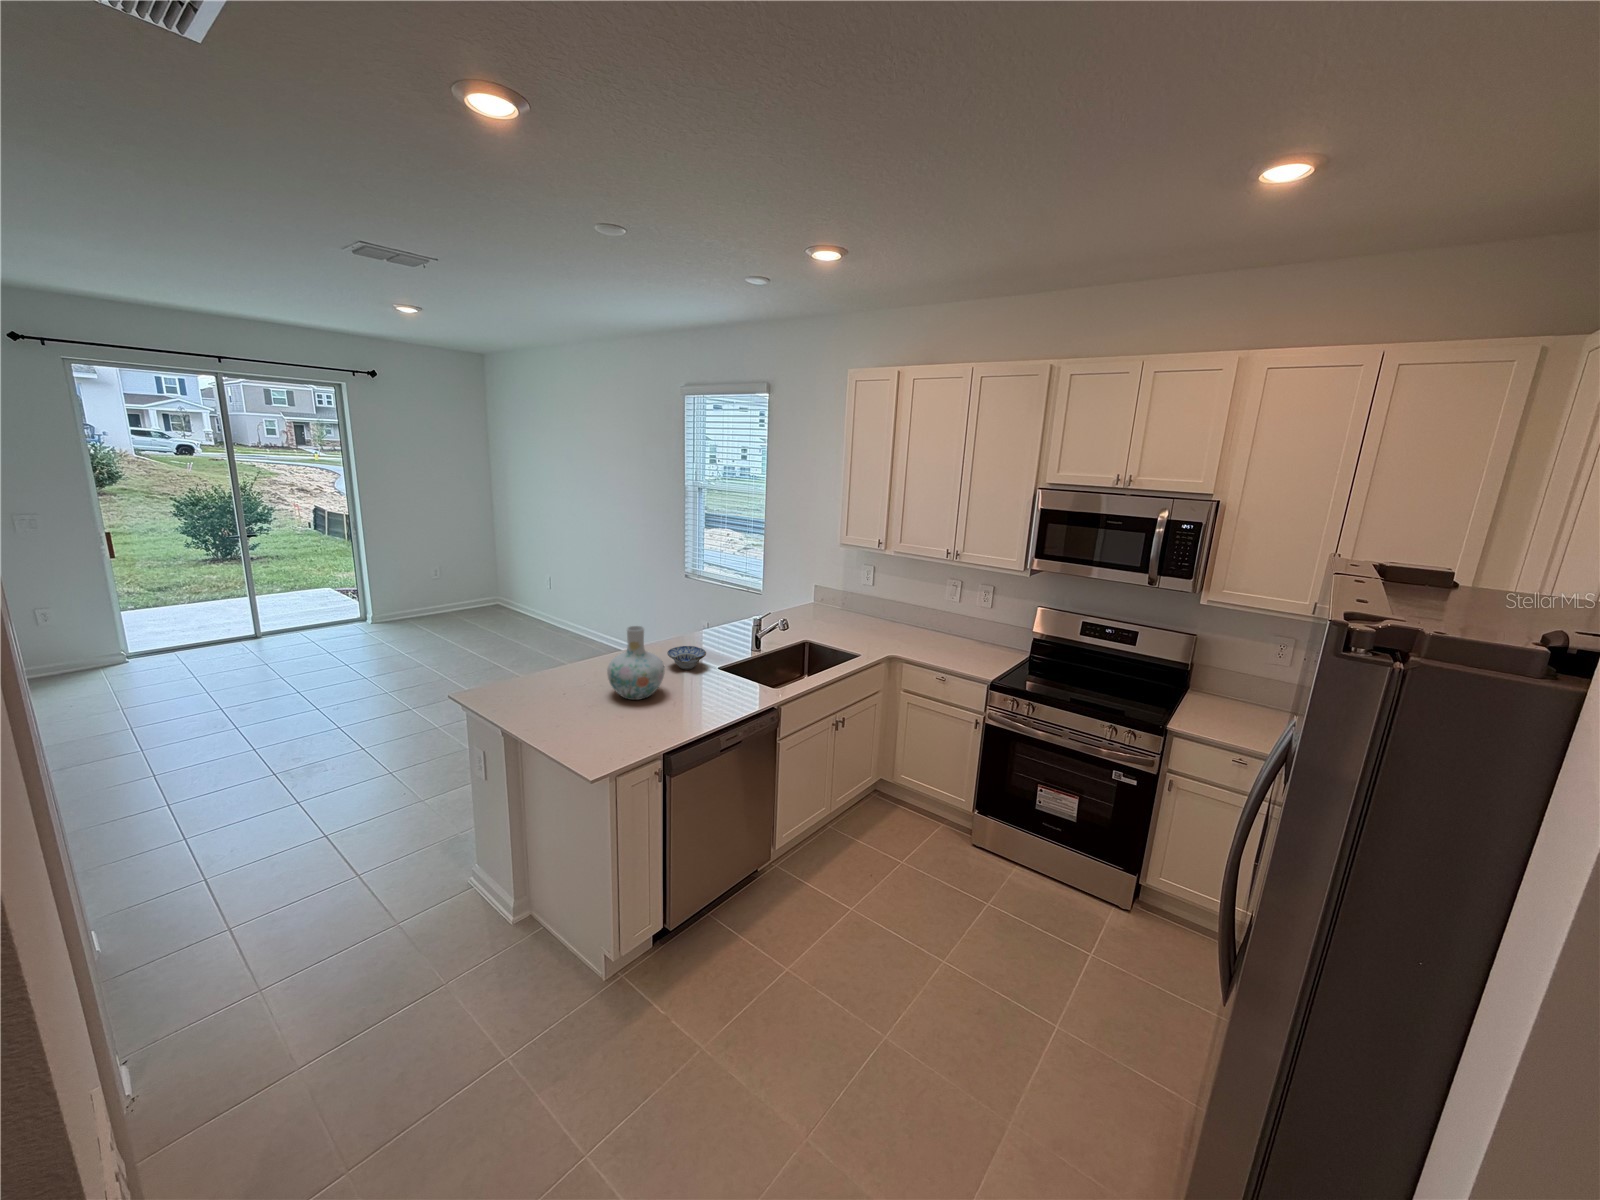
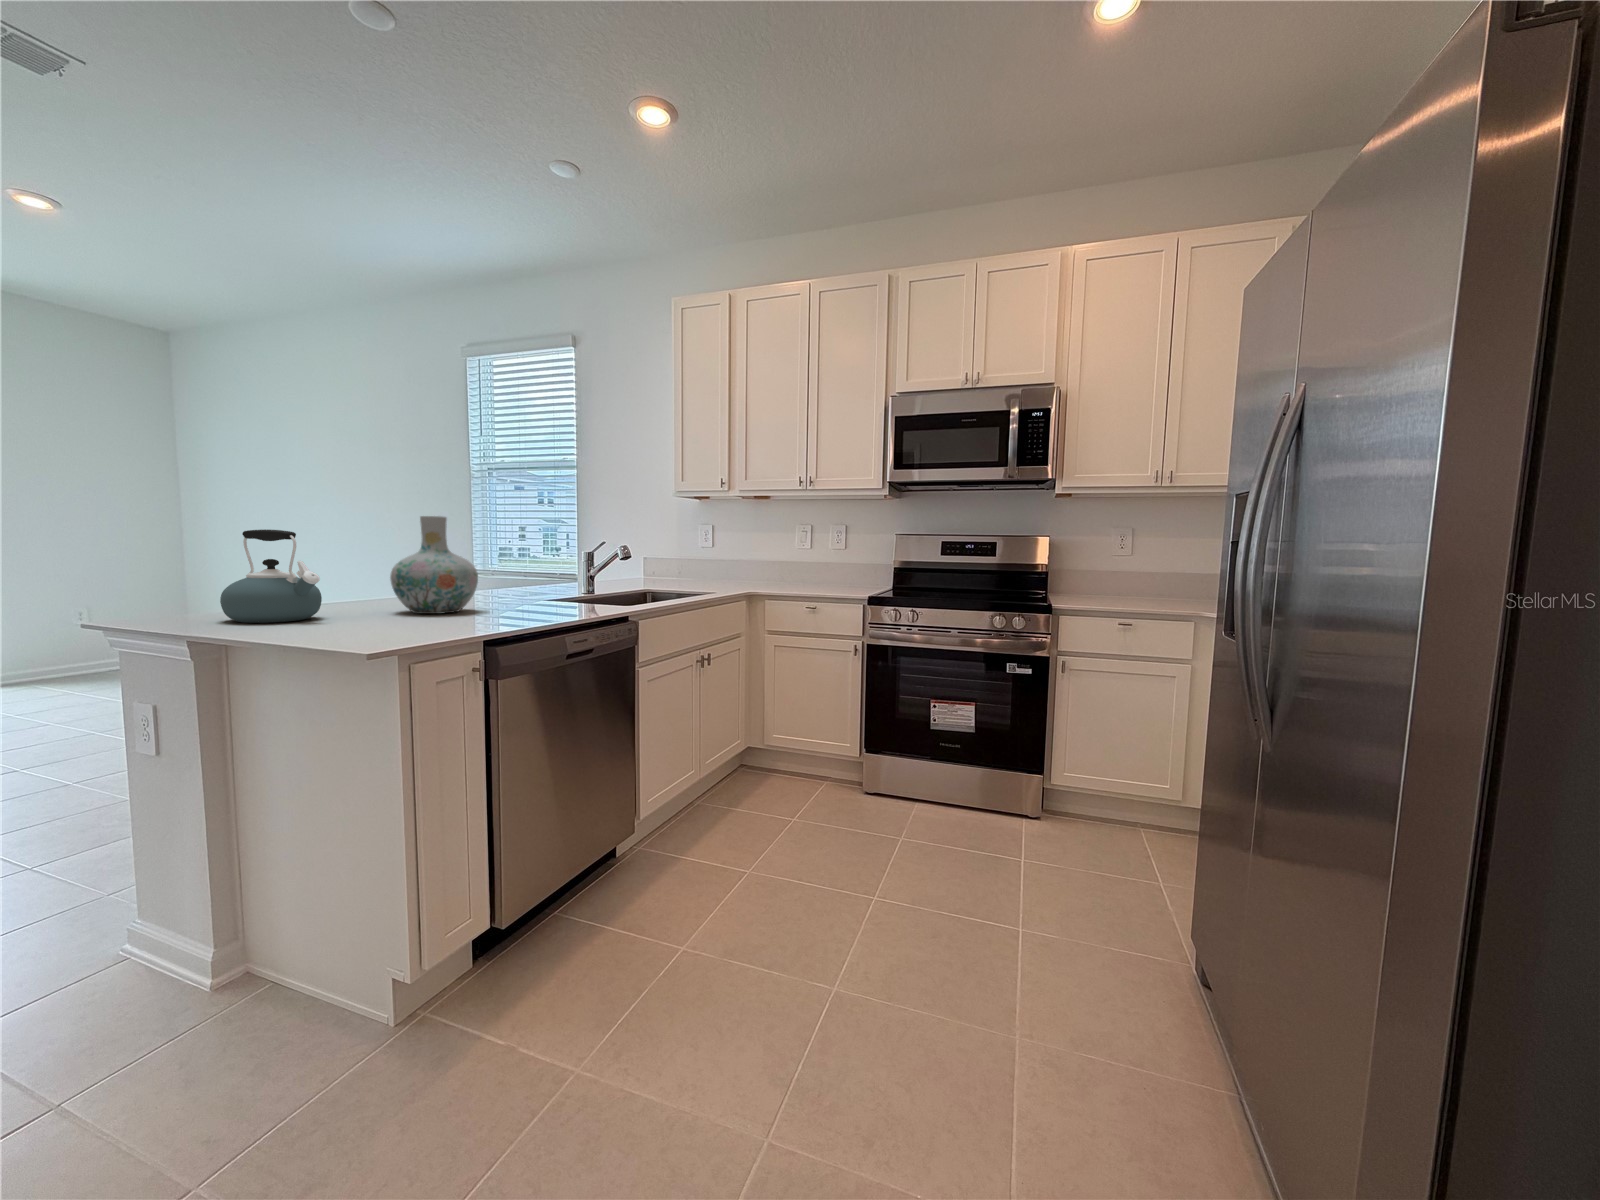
ceramic bowl: present [667,646,706,670] -> none [479,580,533,603]
kettle: none [510,649,566,717] -> present [220,529,322,623]

